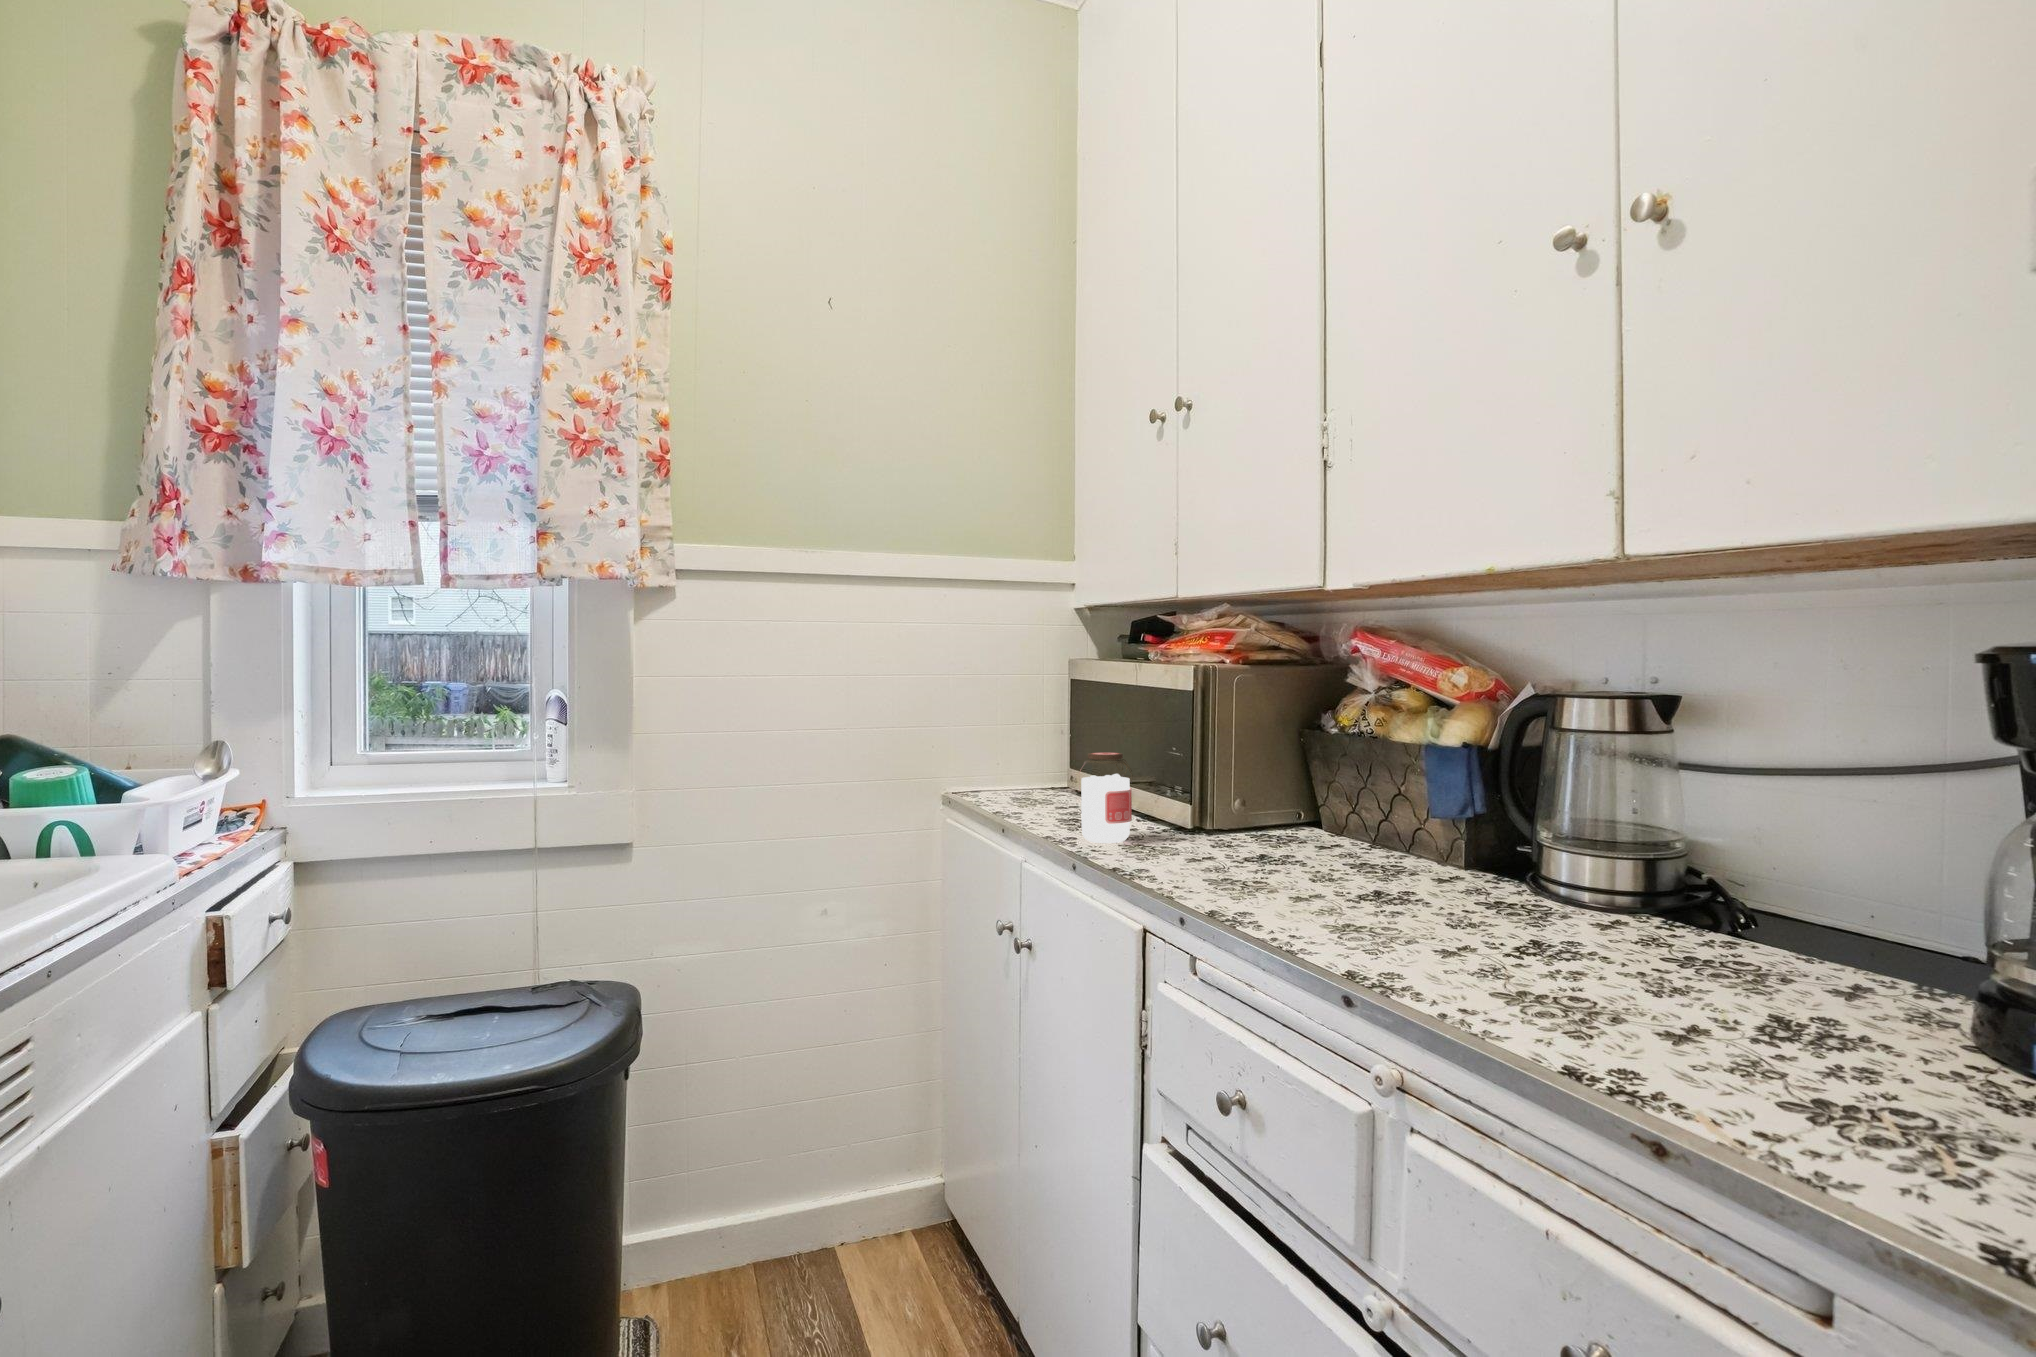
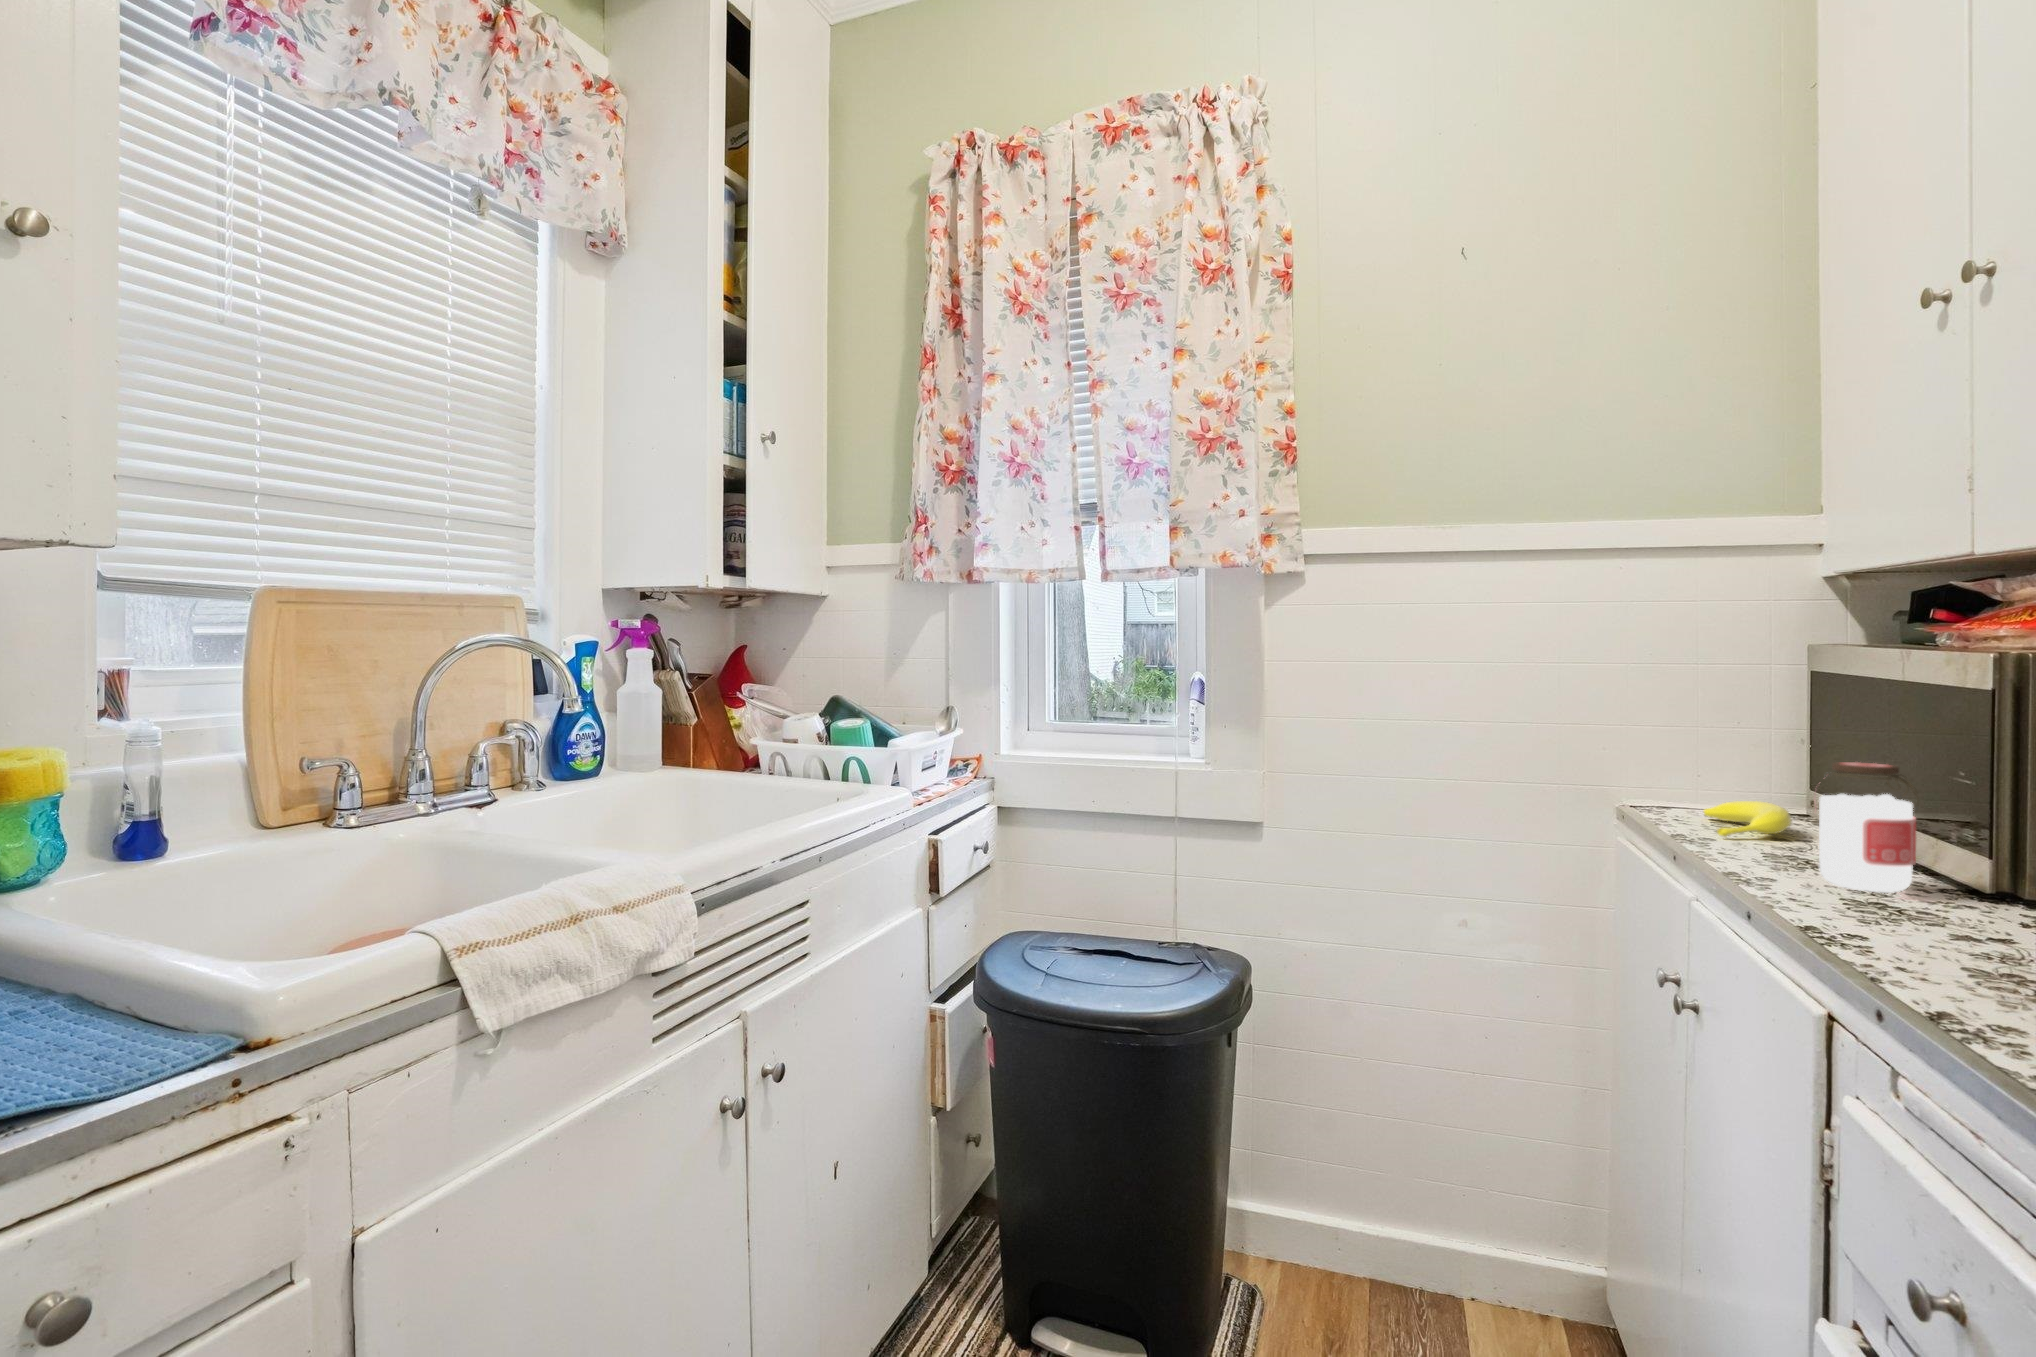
banana: none [1008,788,1062,817] -> present [1704,801,1792,837]

